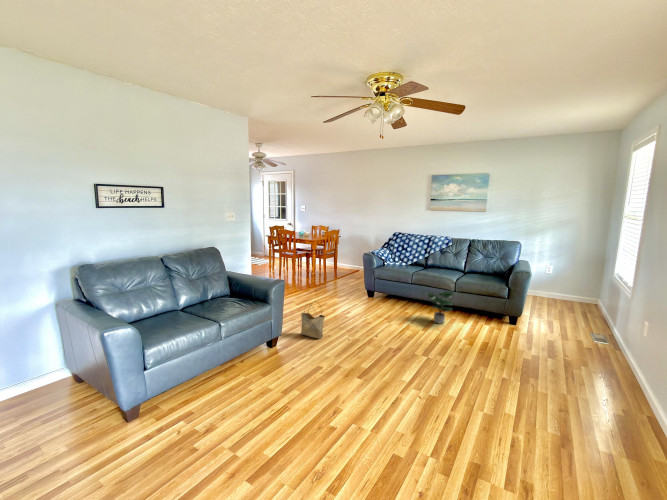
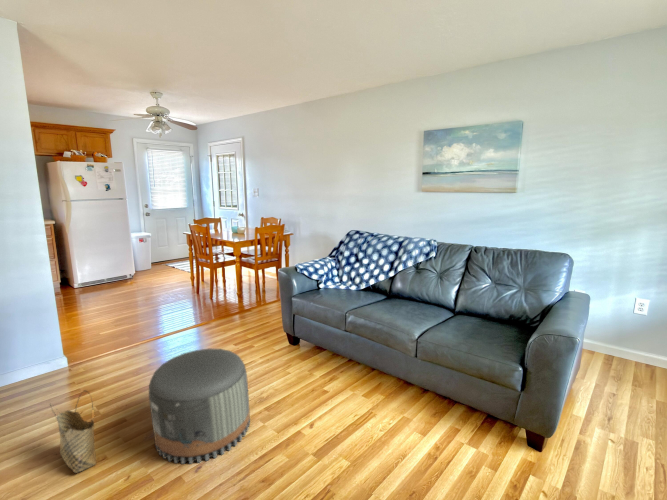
pouf: none [338,287,384,335] -> present [149,349,250,464]
potted plant: present [426,291,453,324] -> none [341,364,398,435]

